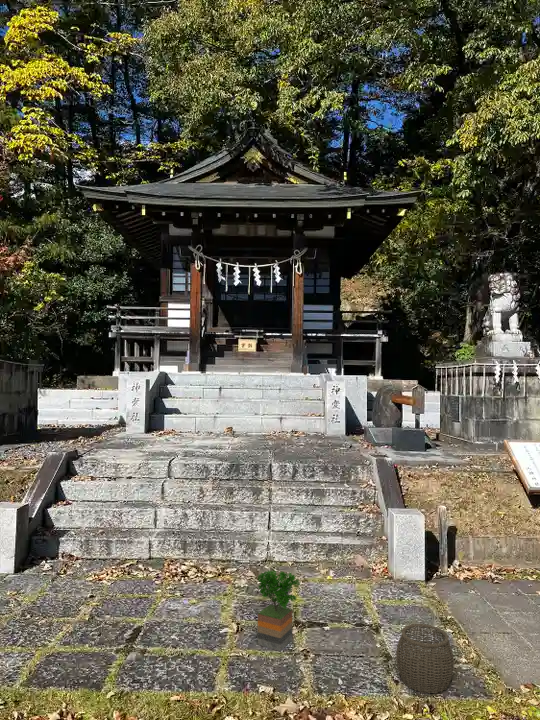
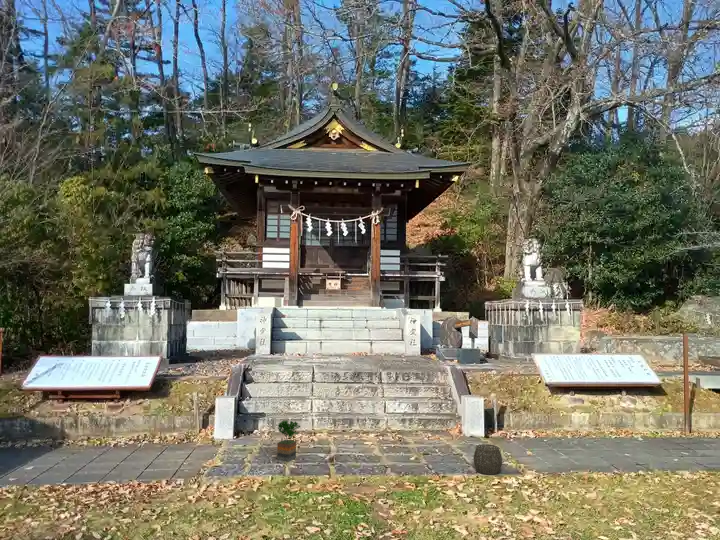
potted tree: present [258,570,300,651] -> present [277,421,300,461]

